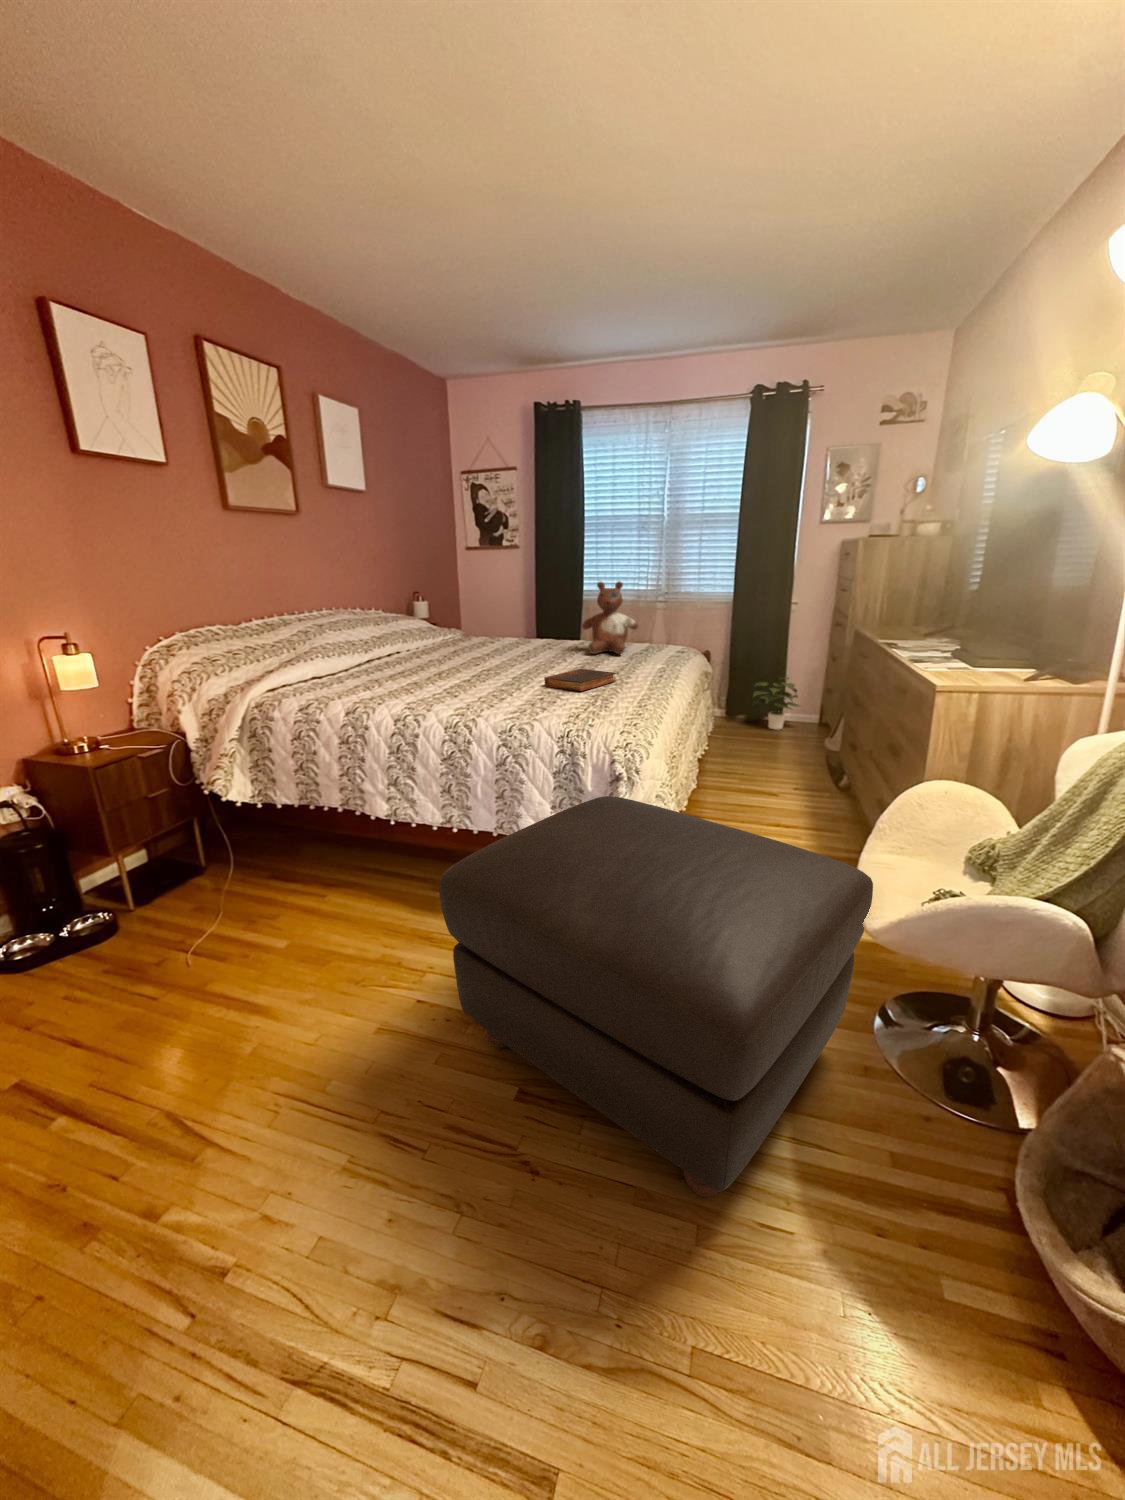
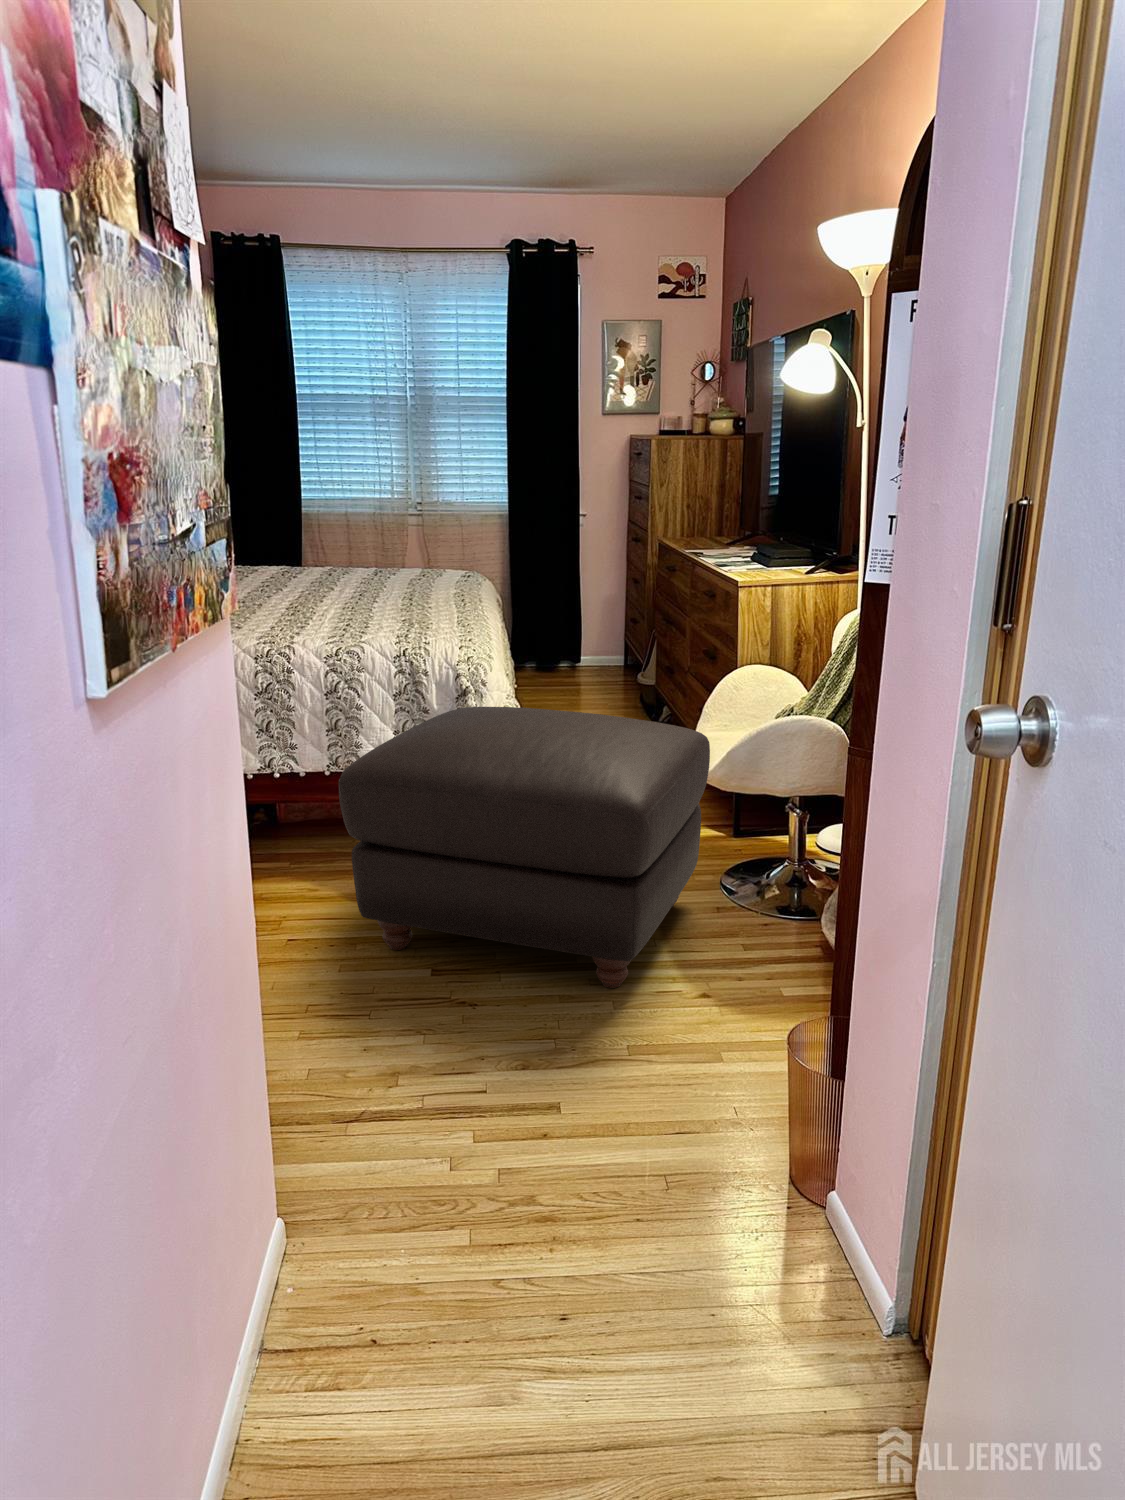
stuffed bear: present [582,582,638,654] -> none [345,487,417,578]
book: present [544,669,616,691] -> none [340,592,420,614]
potted plant: present [753,677,800,730] -> none [542,604,605,670]

